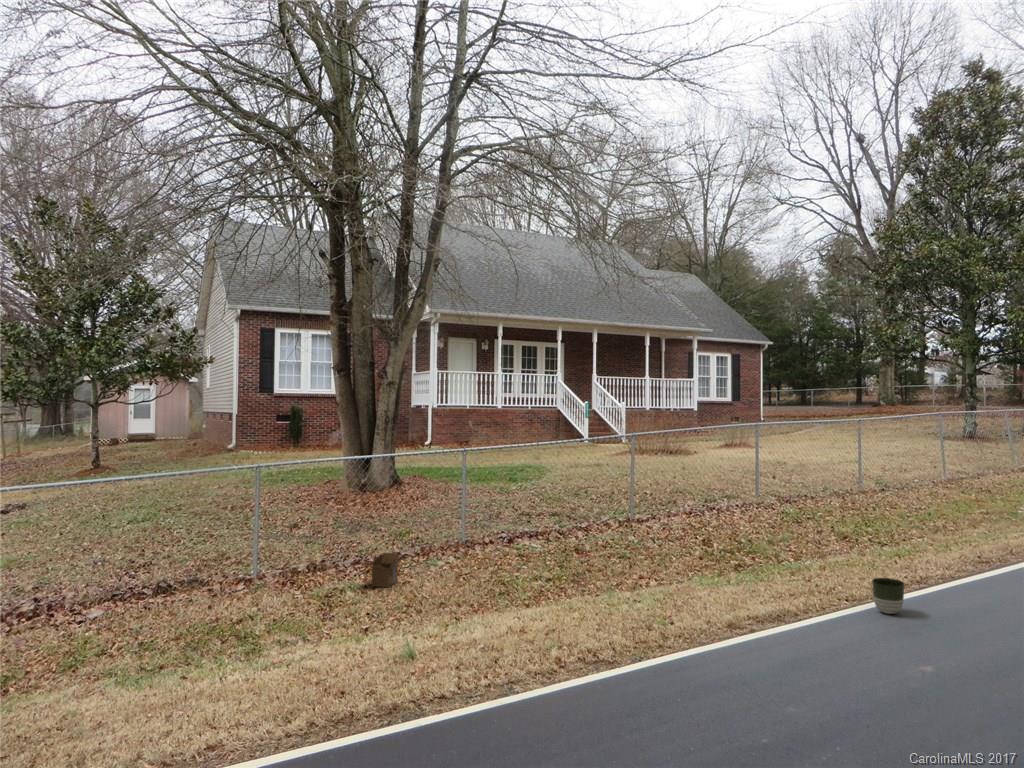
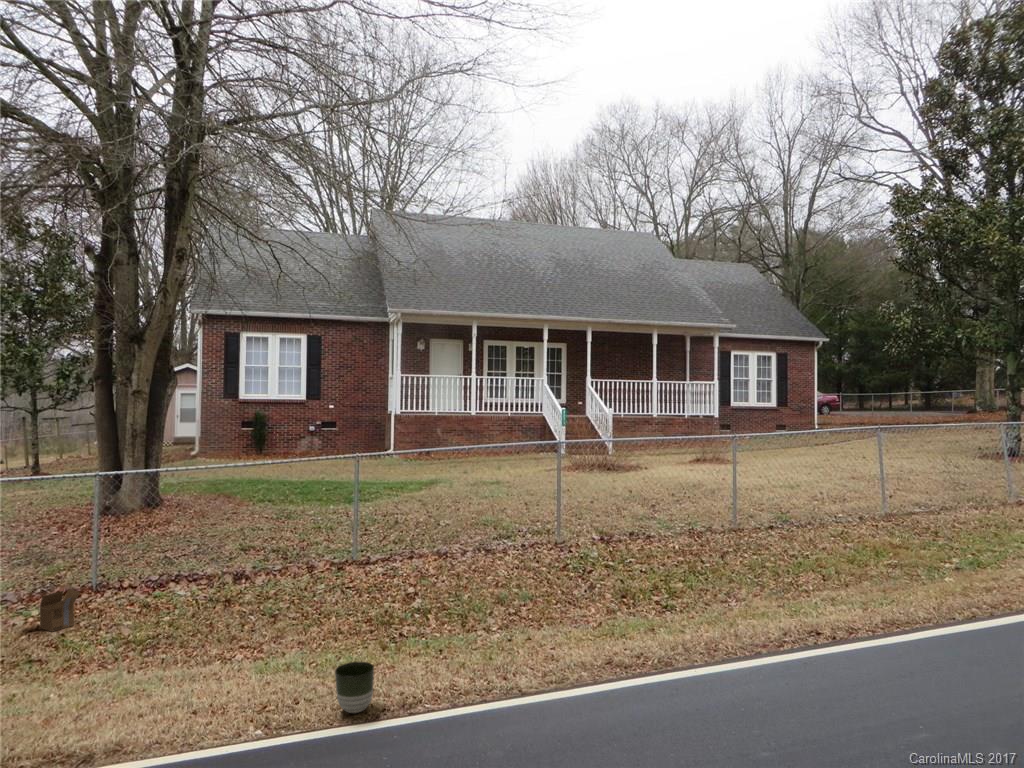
planter: present [872,578,904,614] -> present [335,662,374,713]

